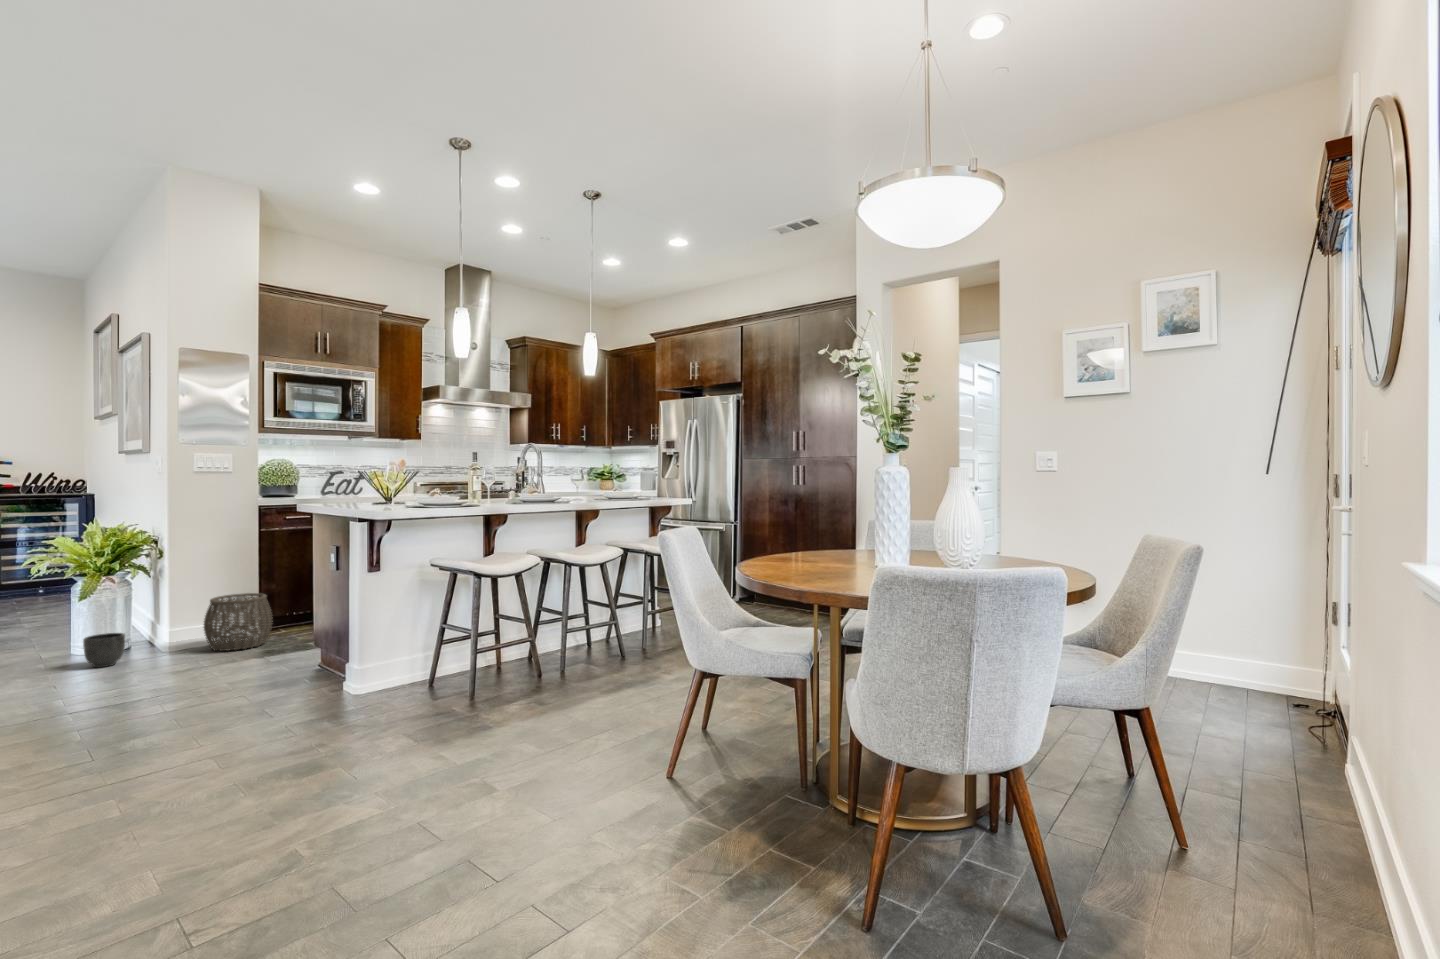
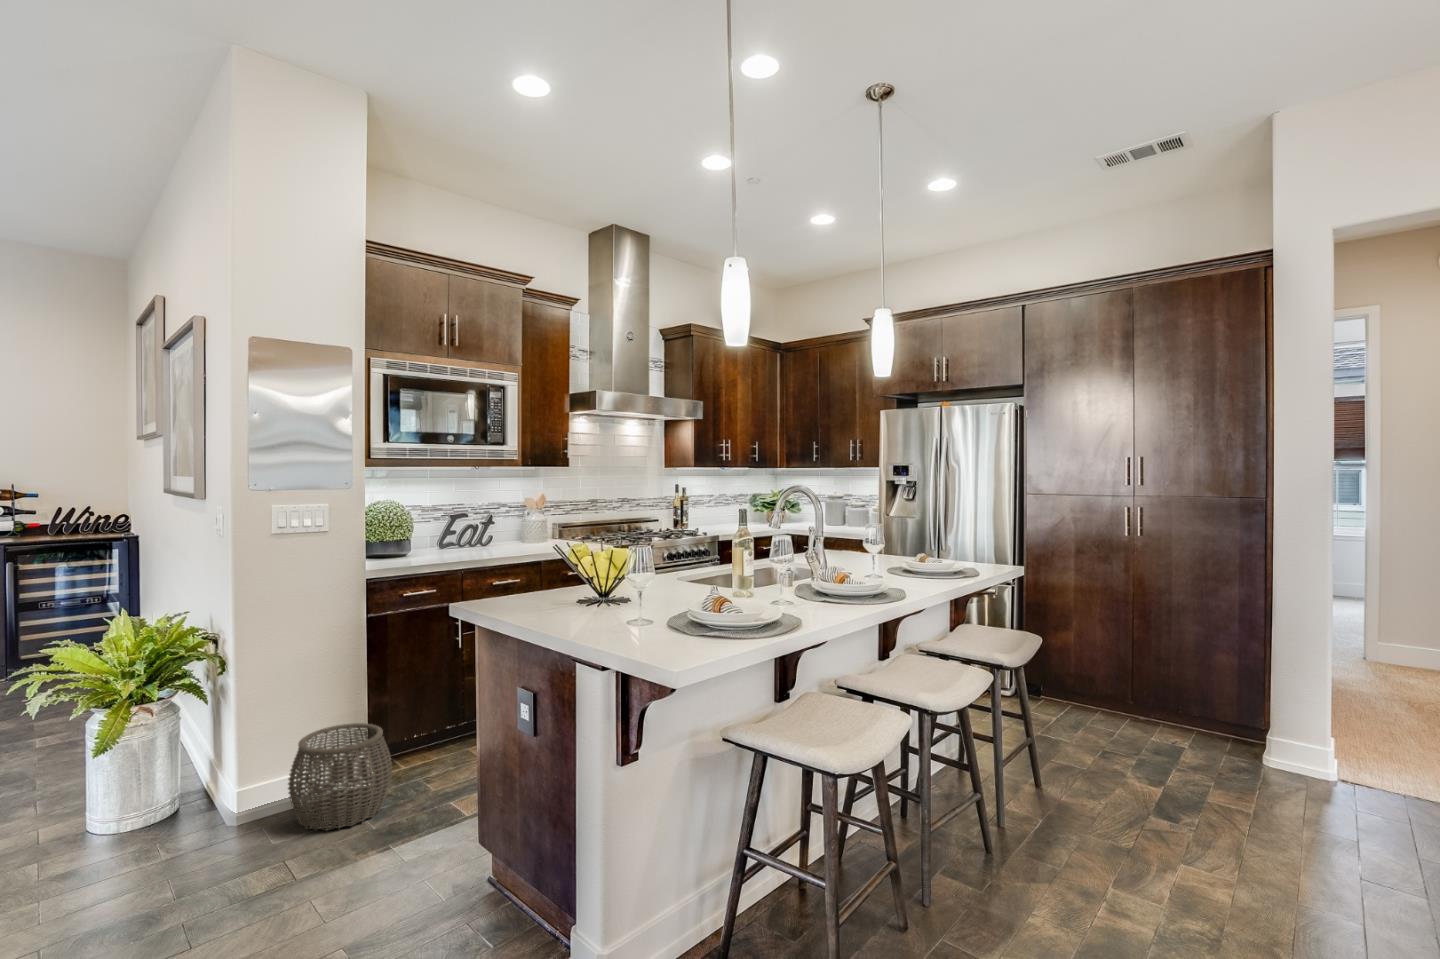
planter: present [83,633,125,667] -> none [98,811,167,880]

